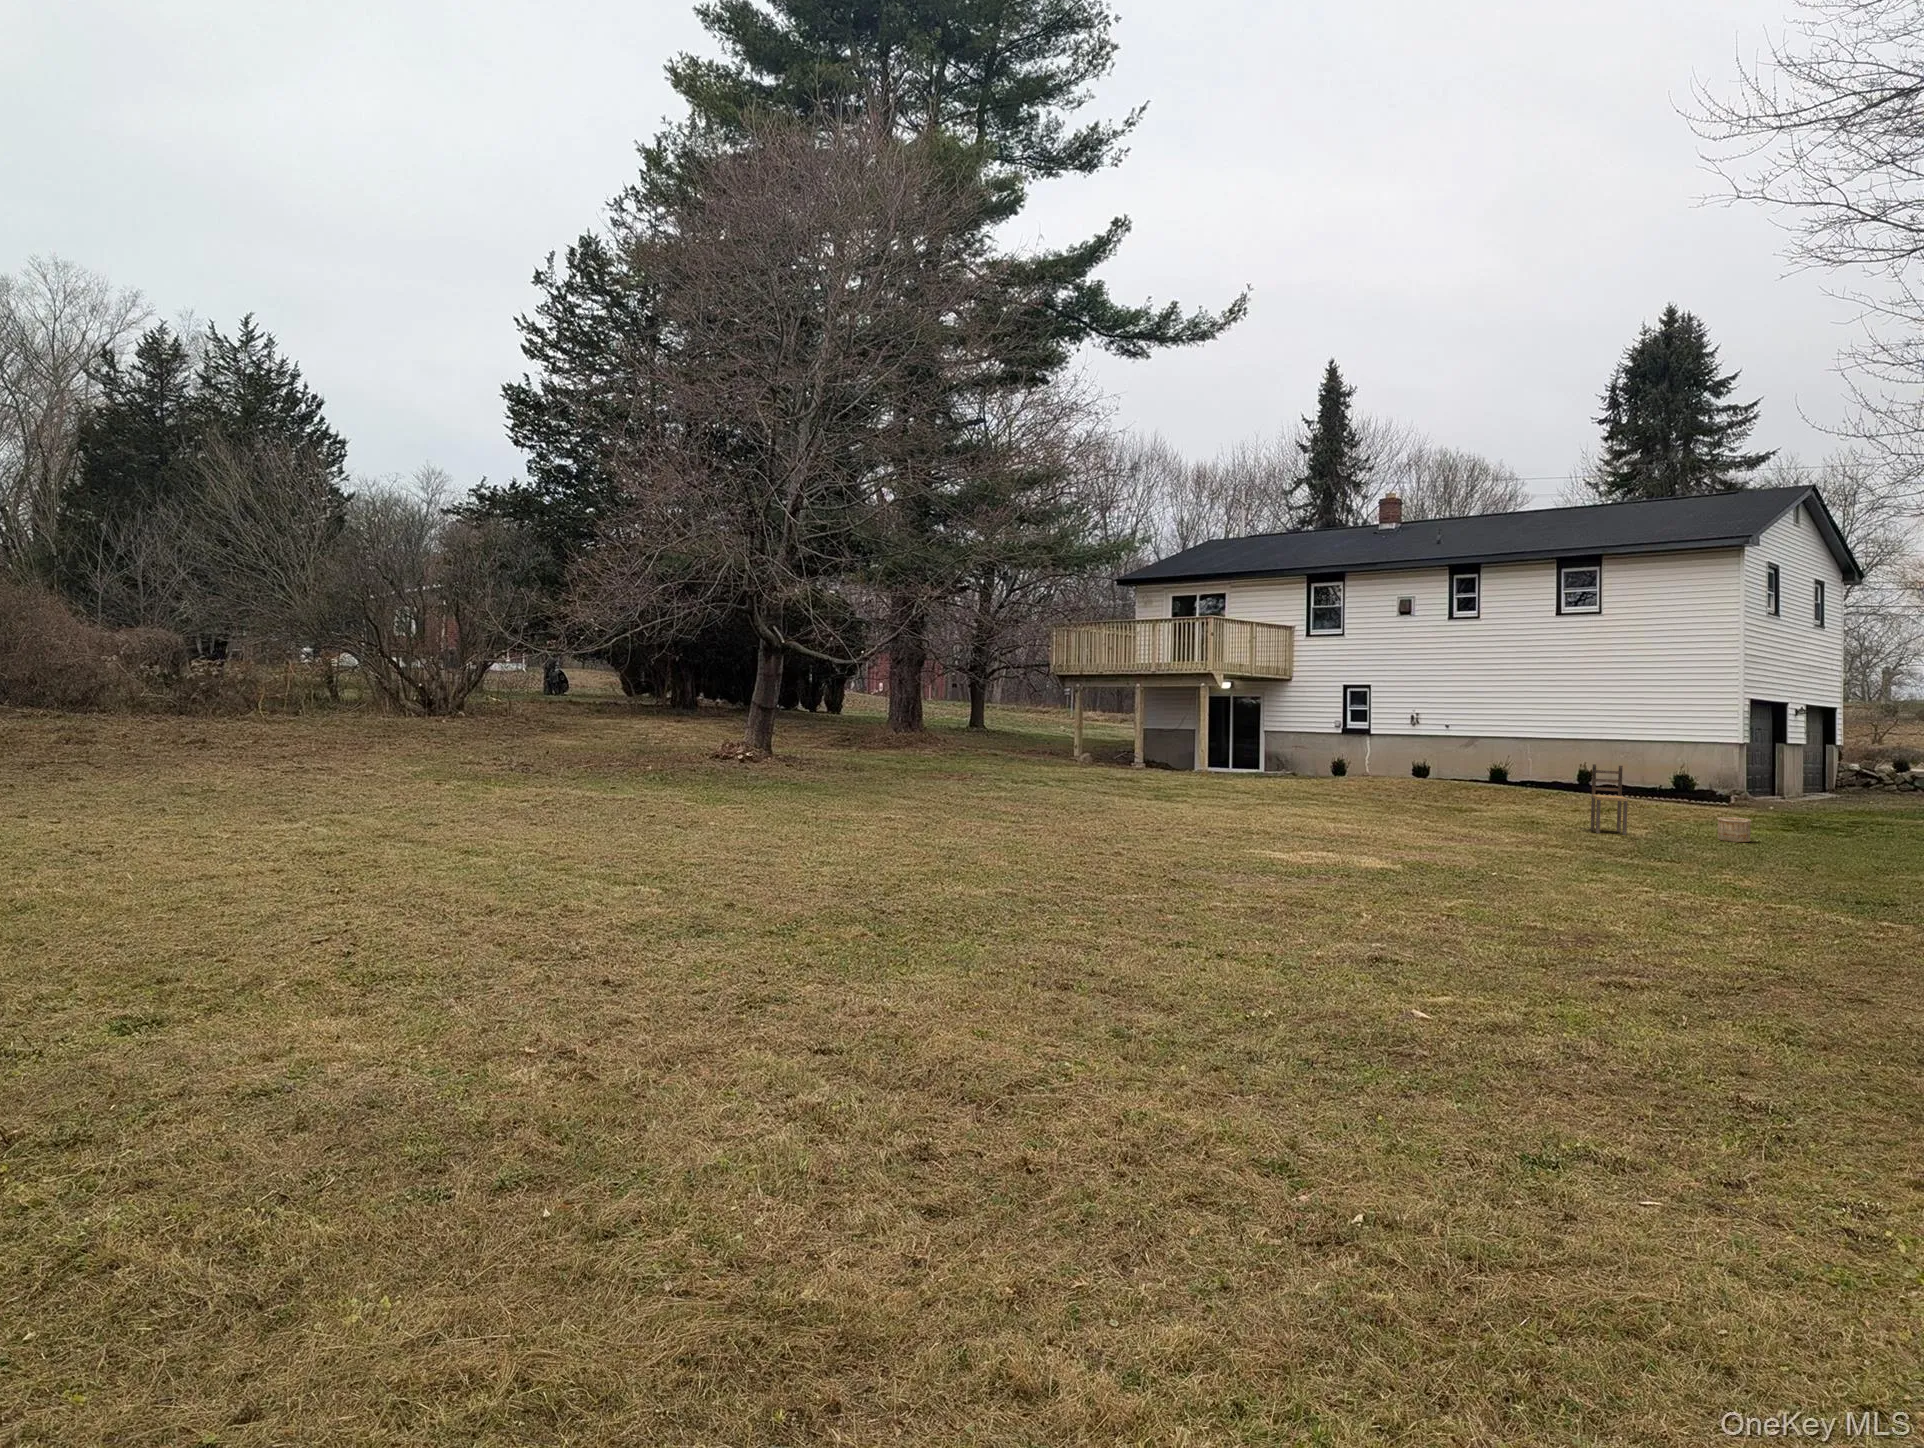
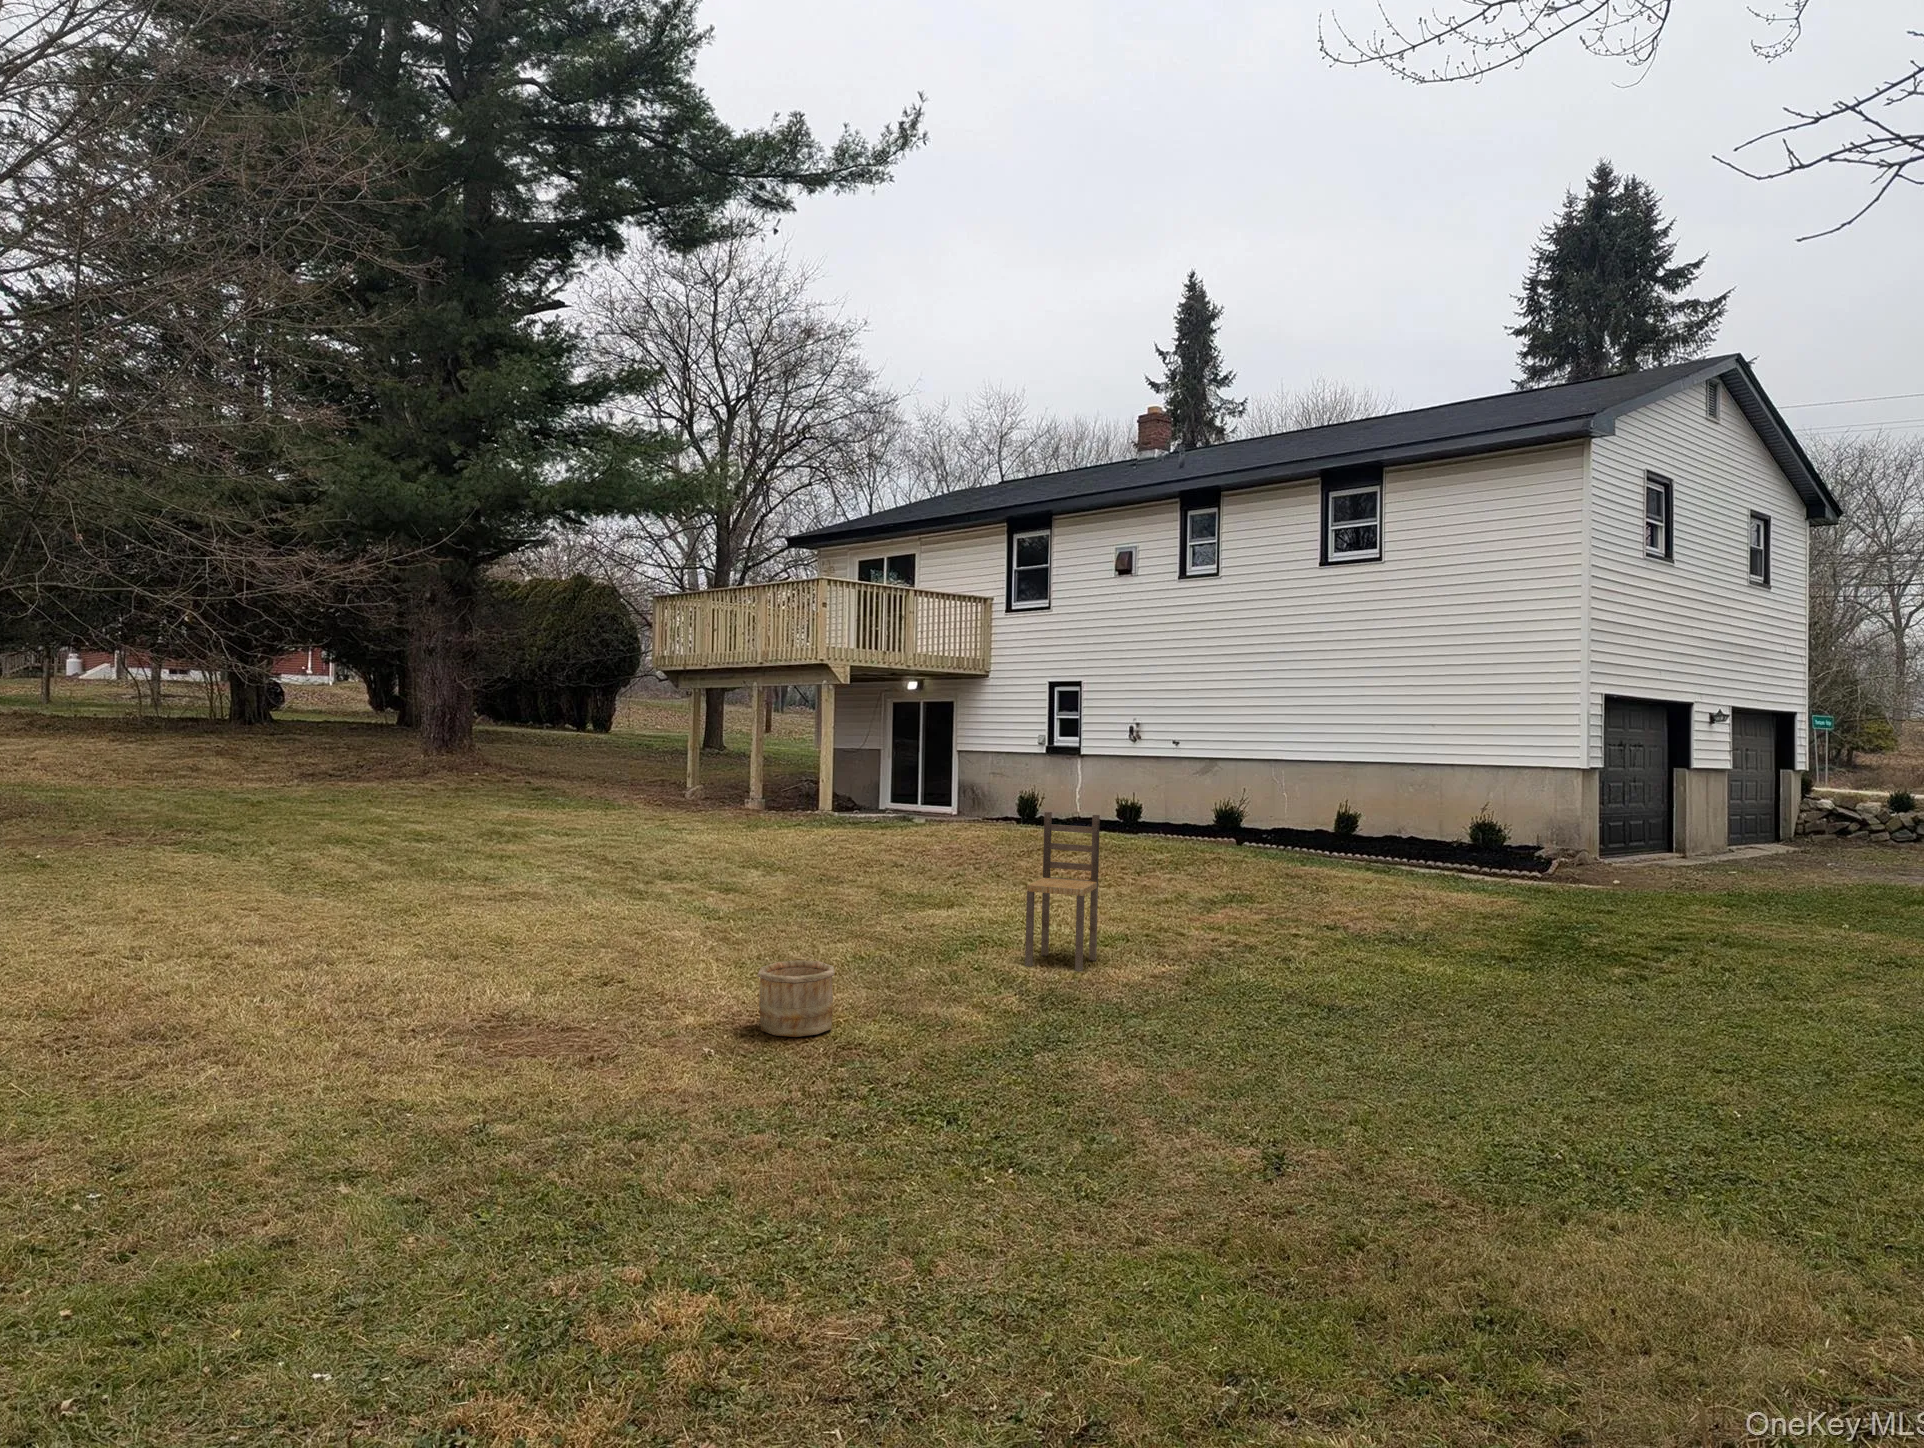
wooden bucket: present [1717,817,1751,842] -> present [757,960,834,1037]

